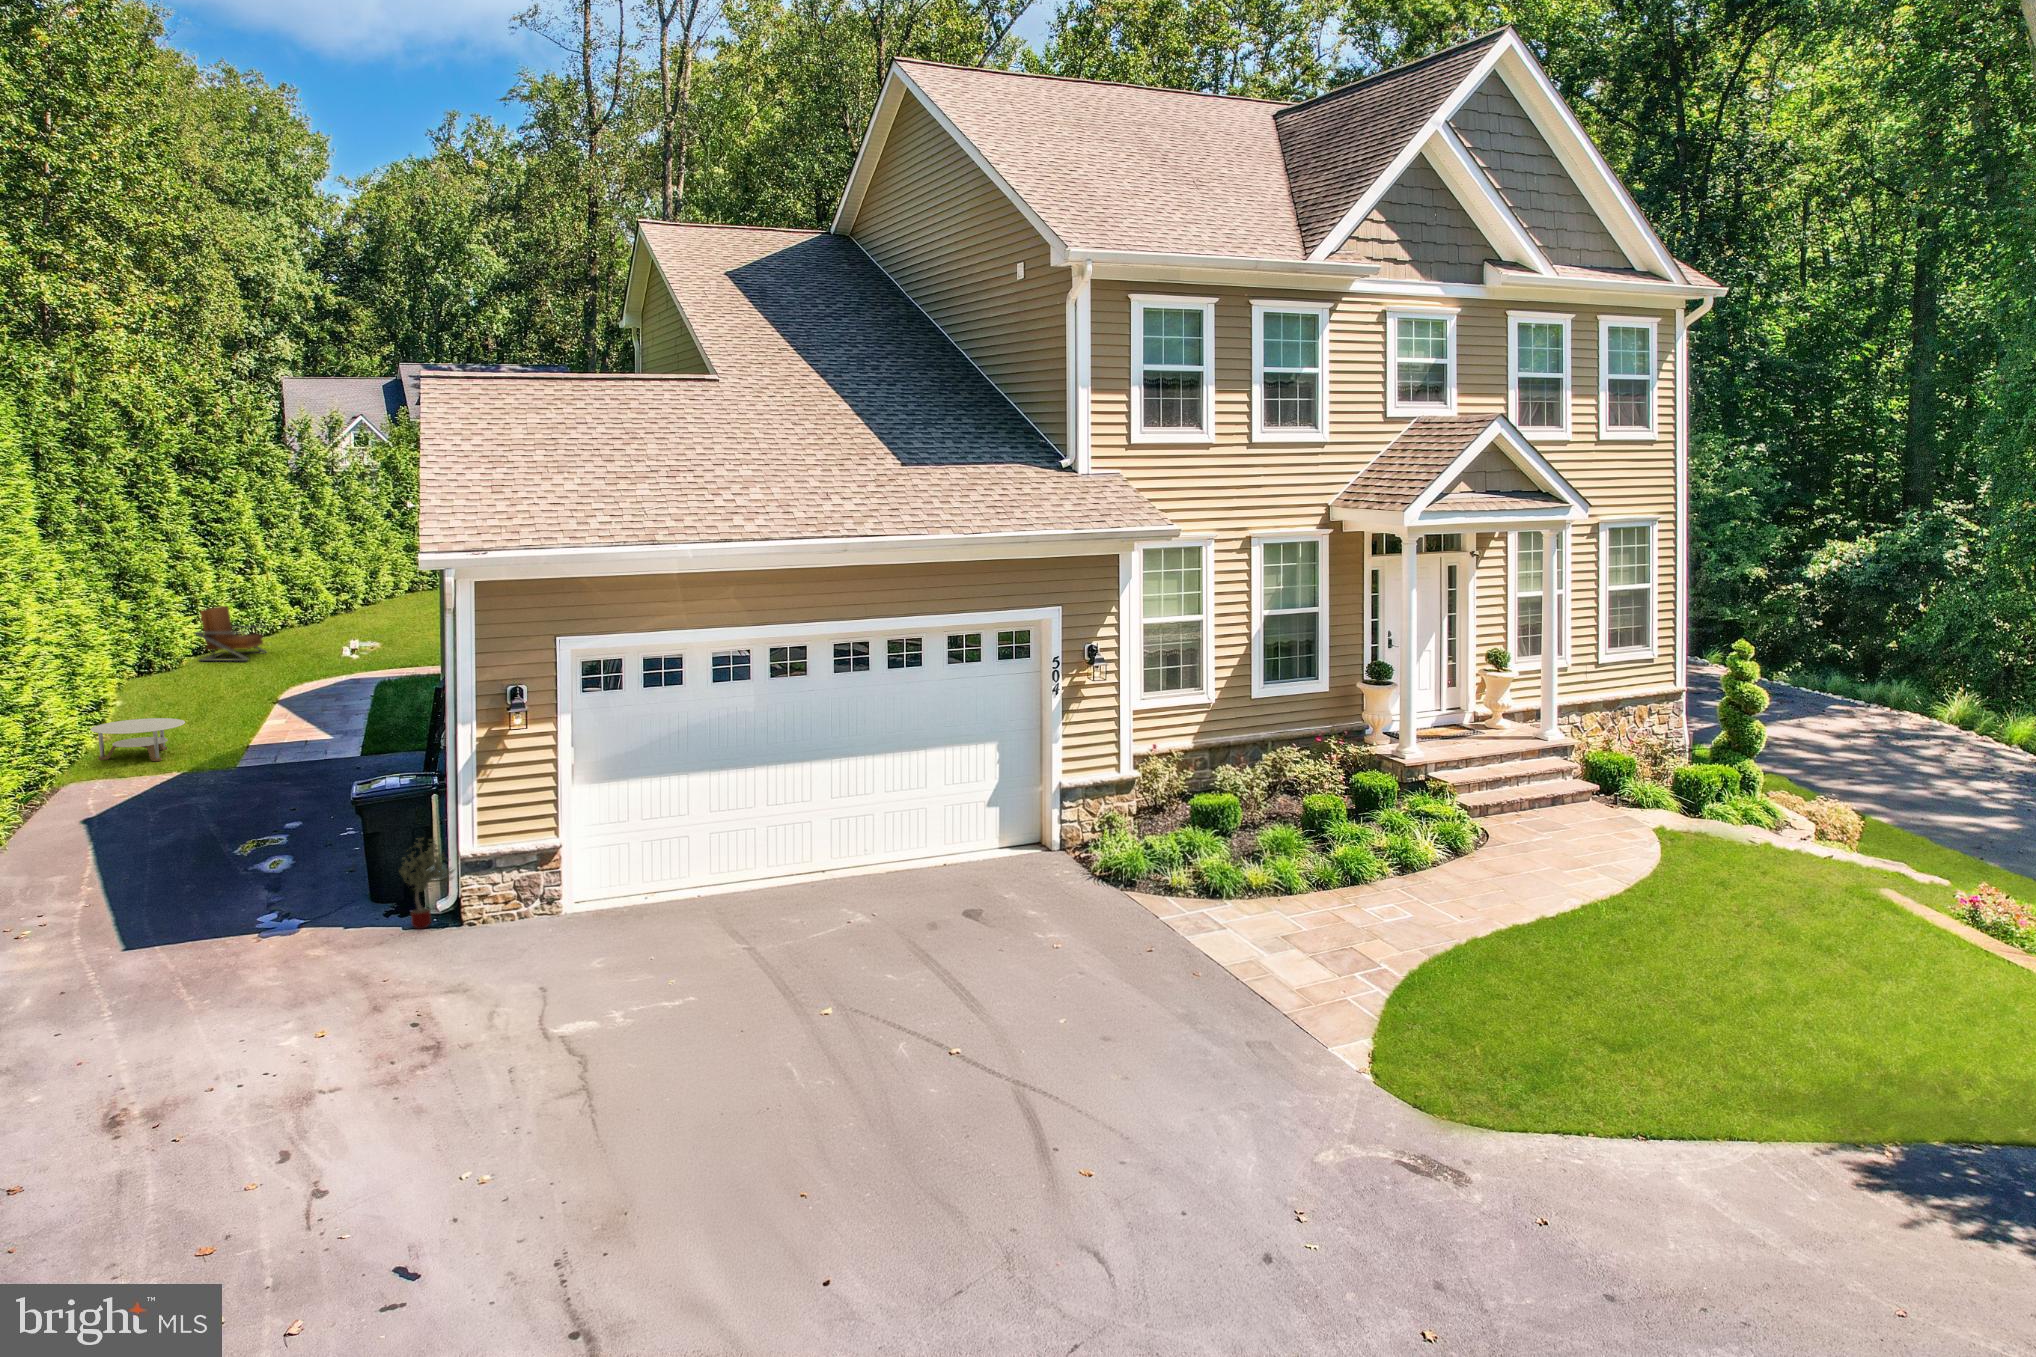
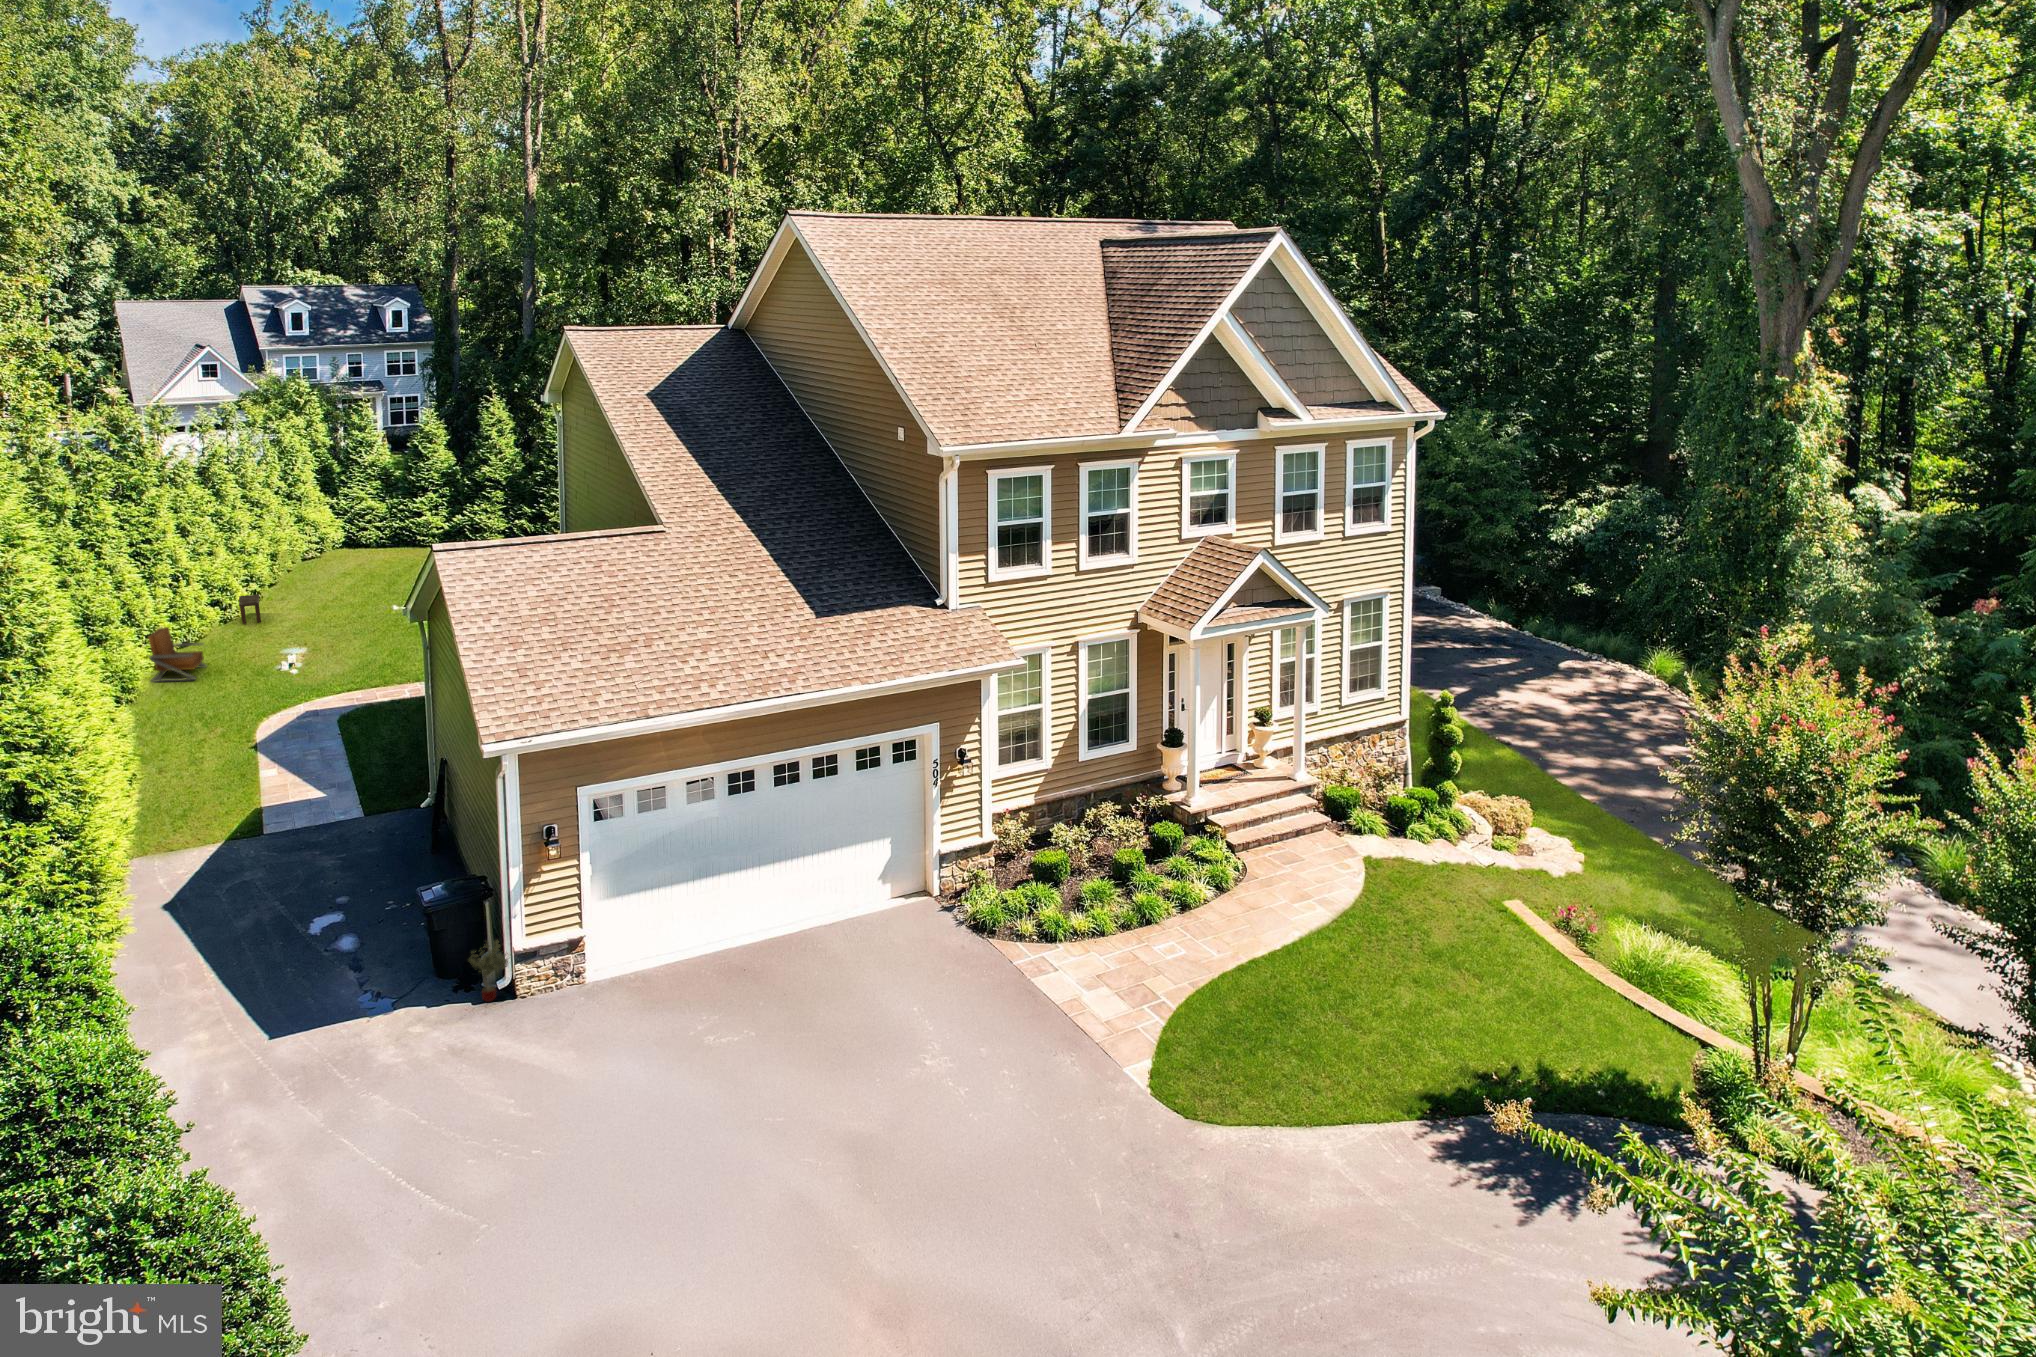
bench: none [320,598,346,625] -> present [239,595,261,624]
round table: present [91,718,185,761] -> none [121,776,199,818]

